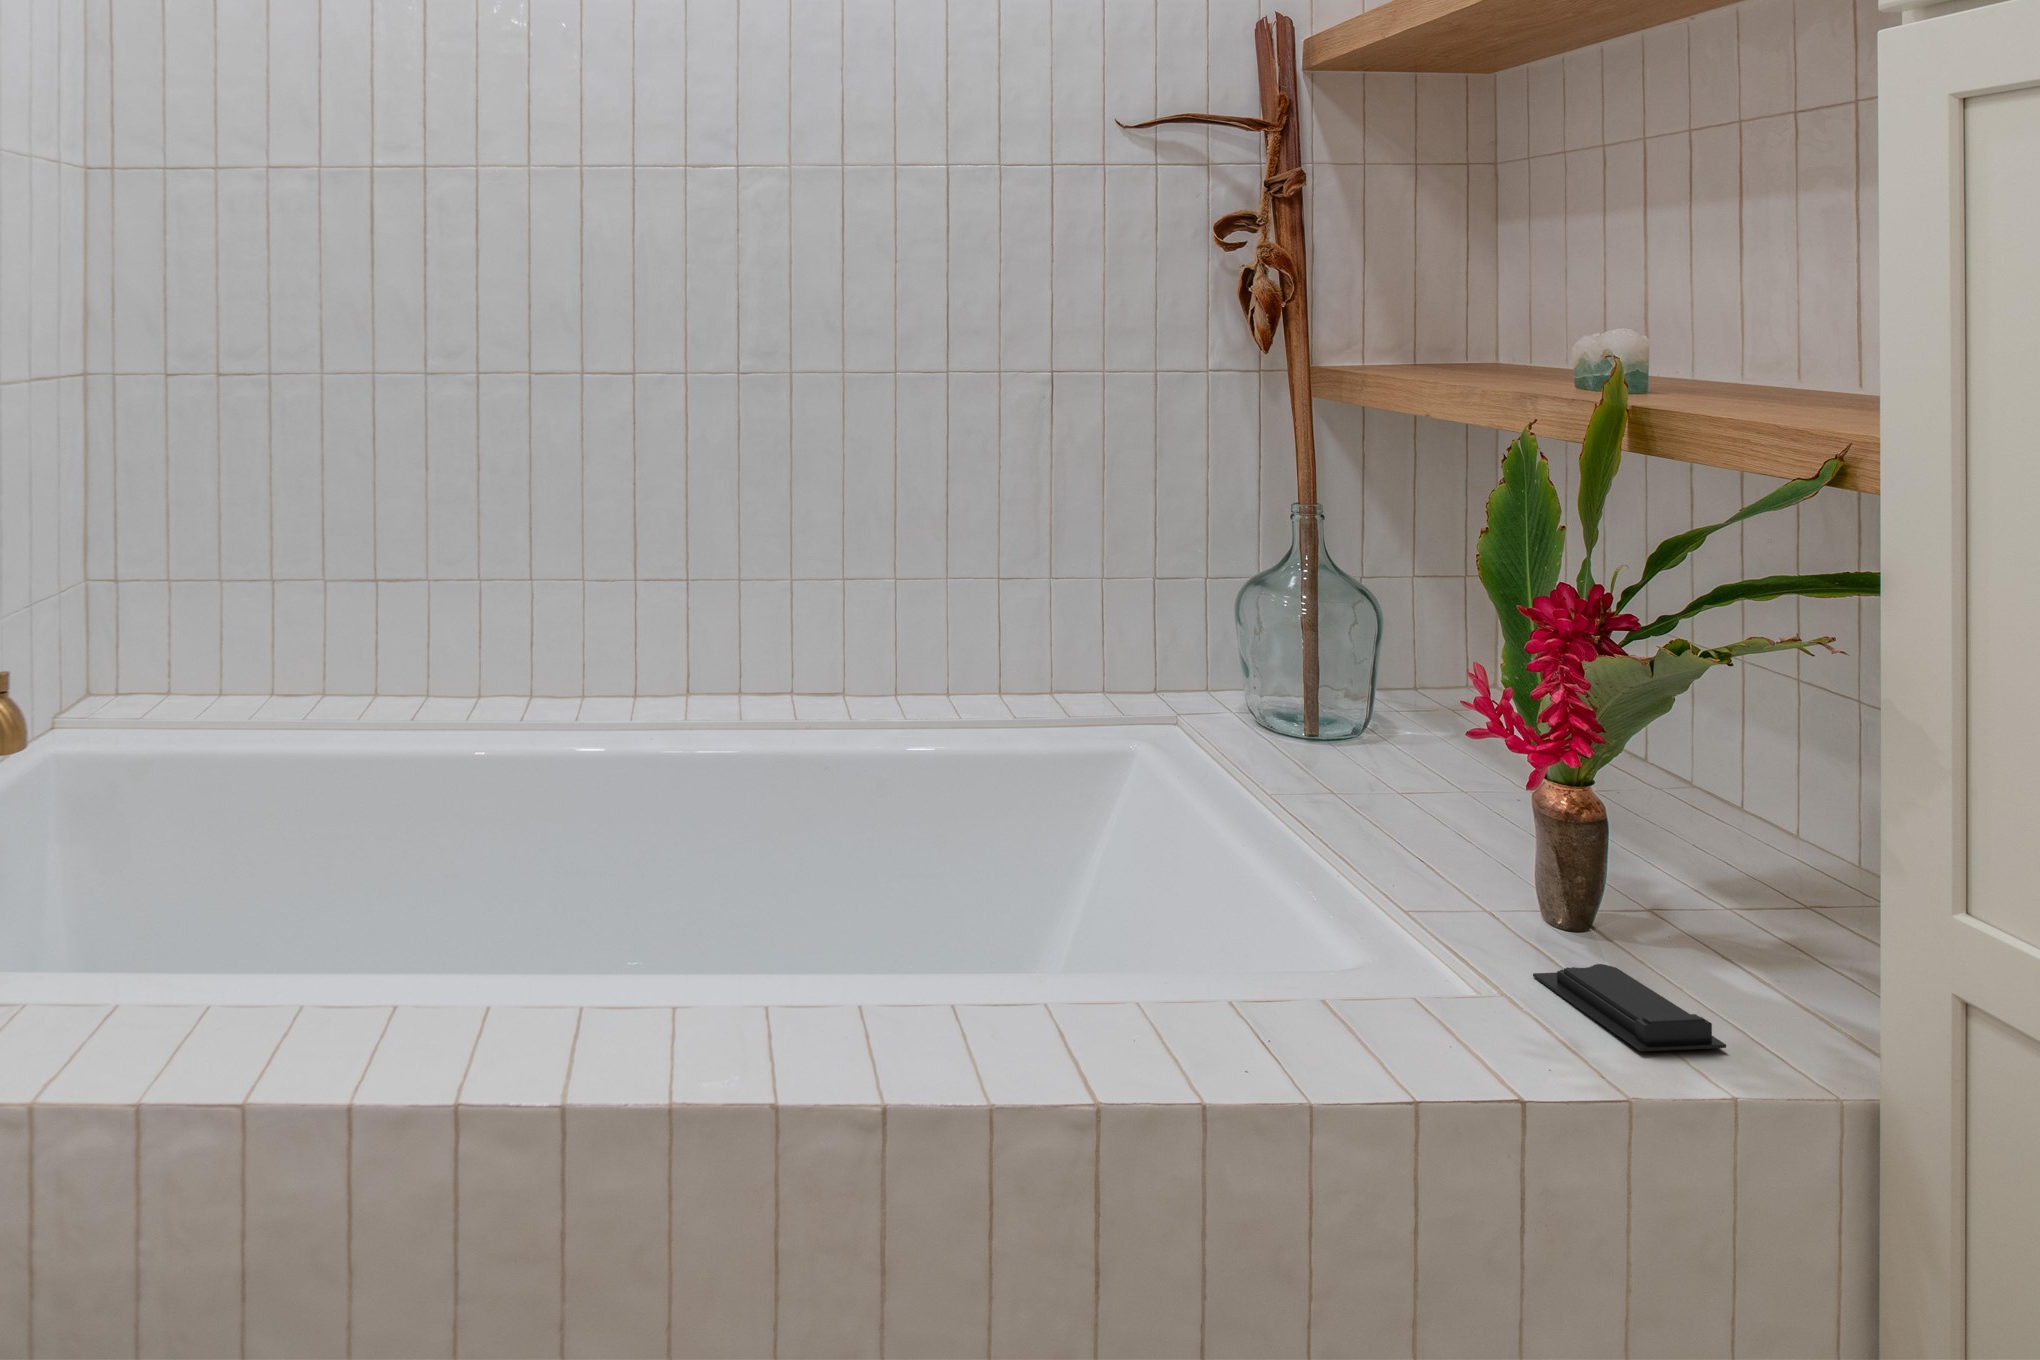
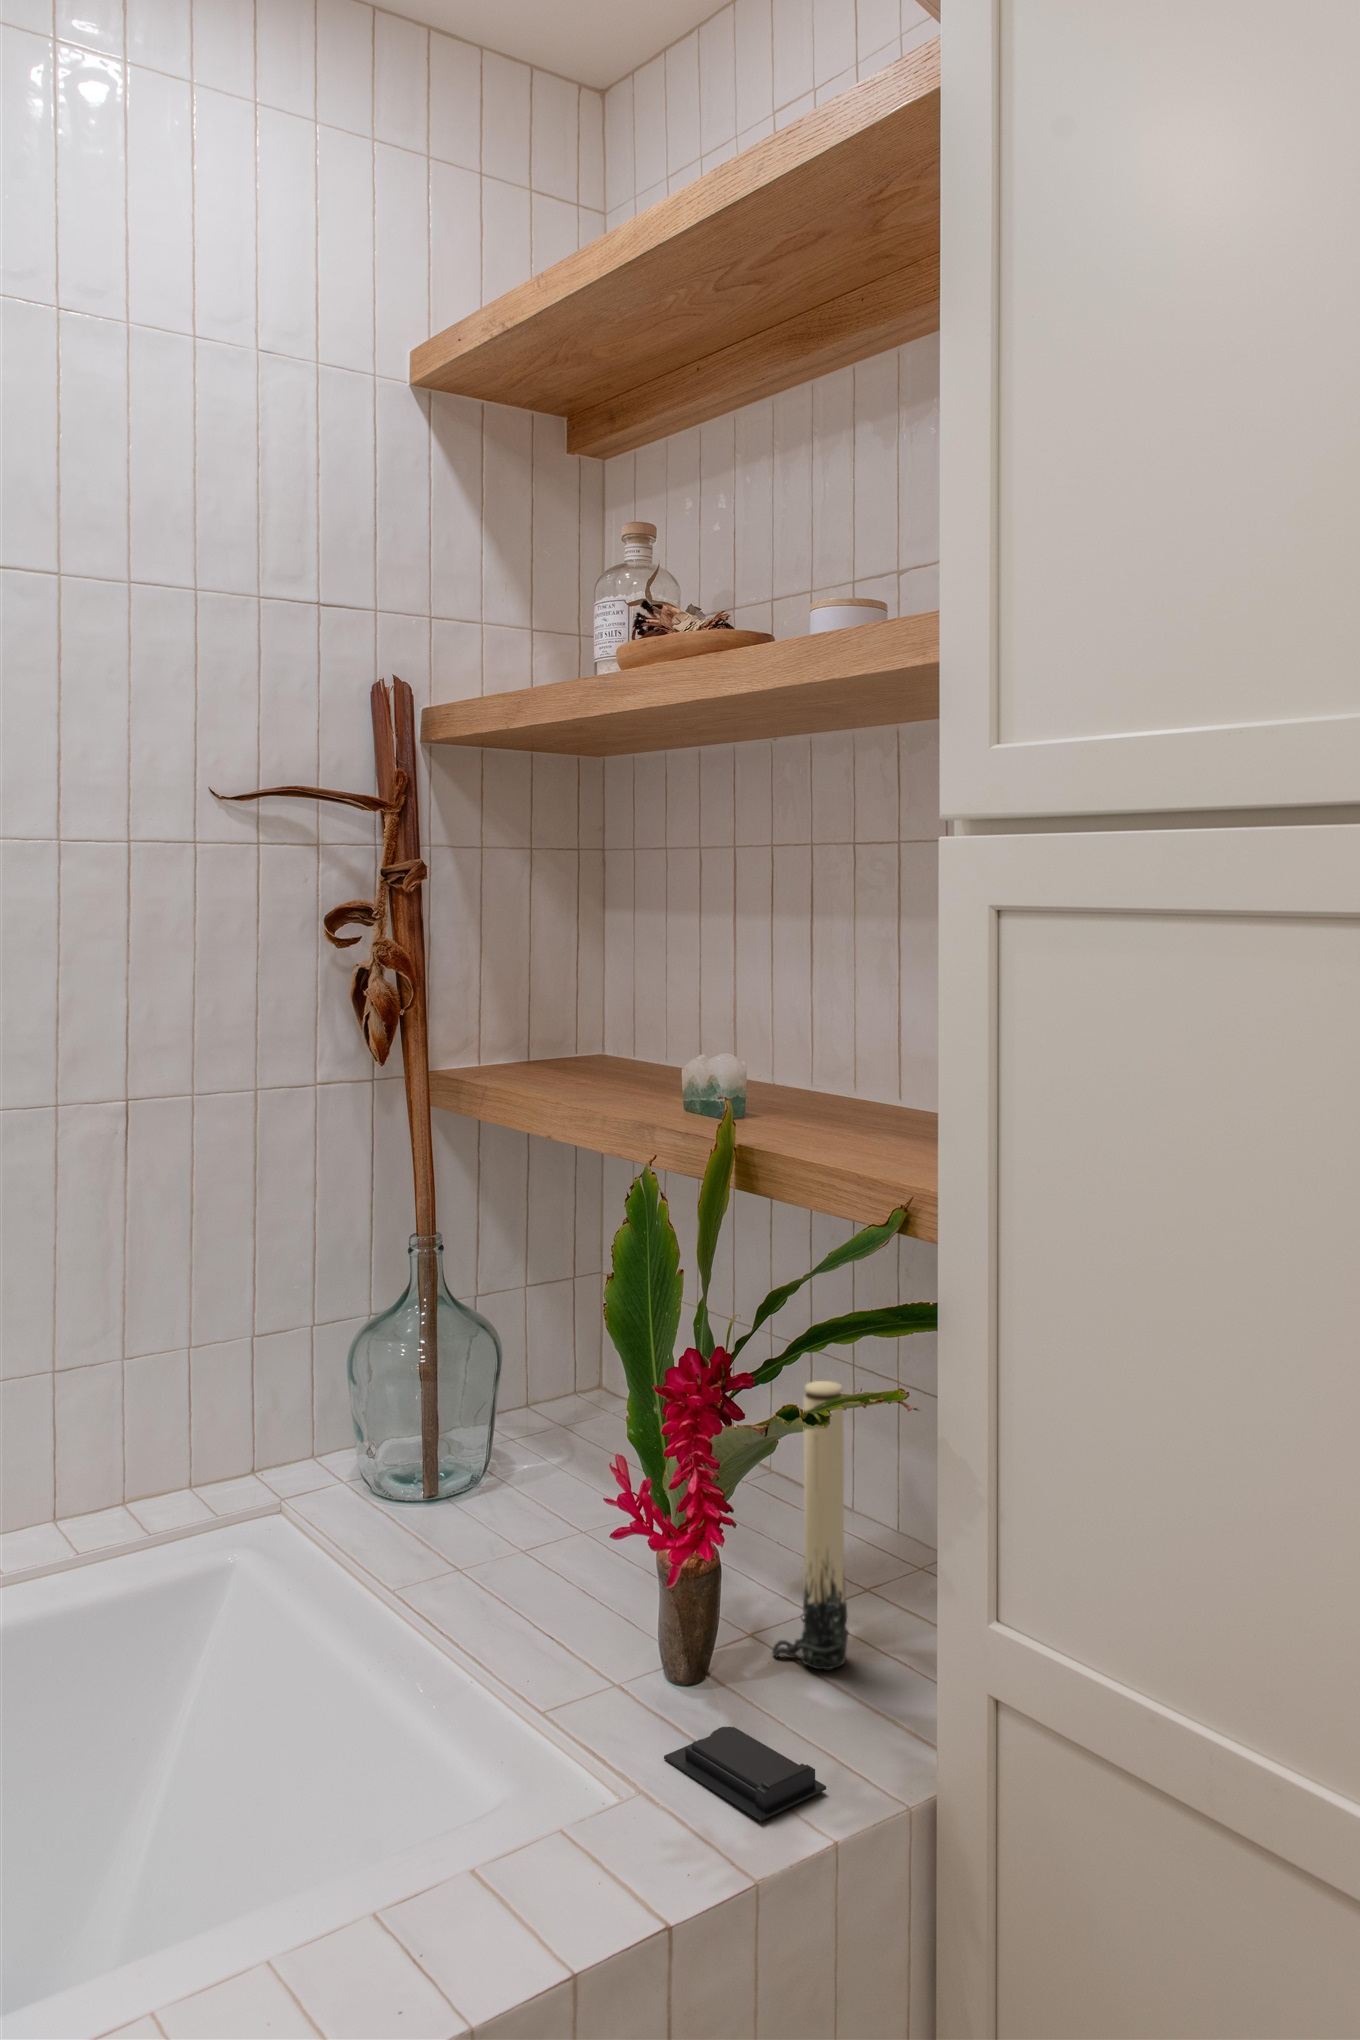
candle: none [1673,655,1771,955] -> present [772,1381,849,1669]

